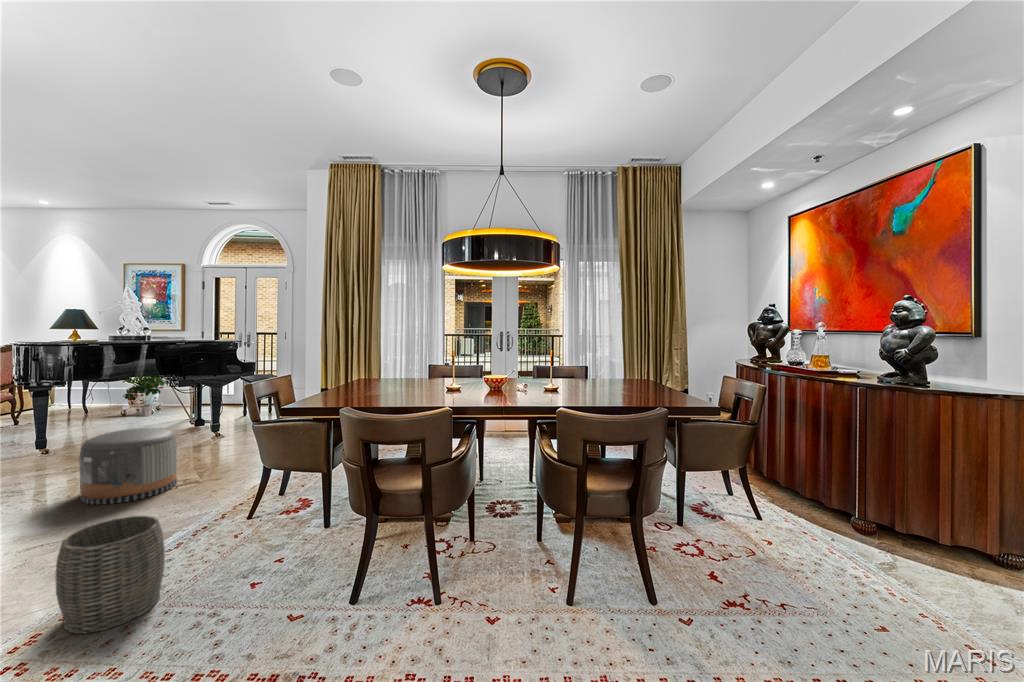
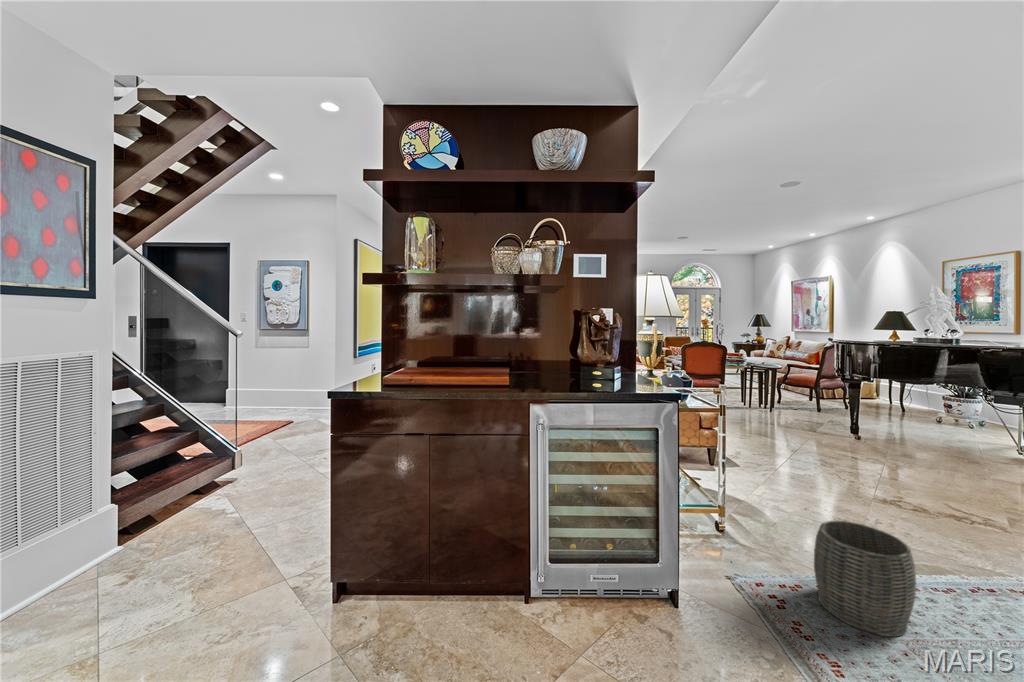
potted plant: present [123,377,168,416] -> none [938,385,996,428]
pouf: present [79,428,177,505] -> none [869,438,977,520]

